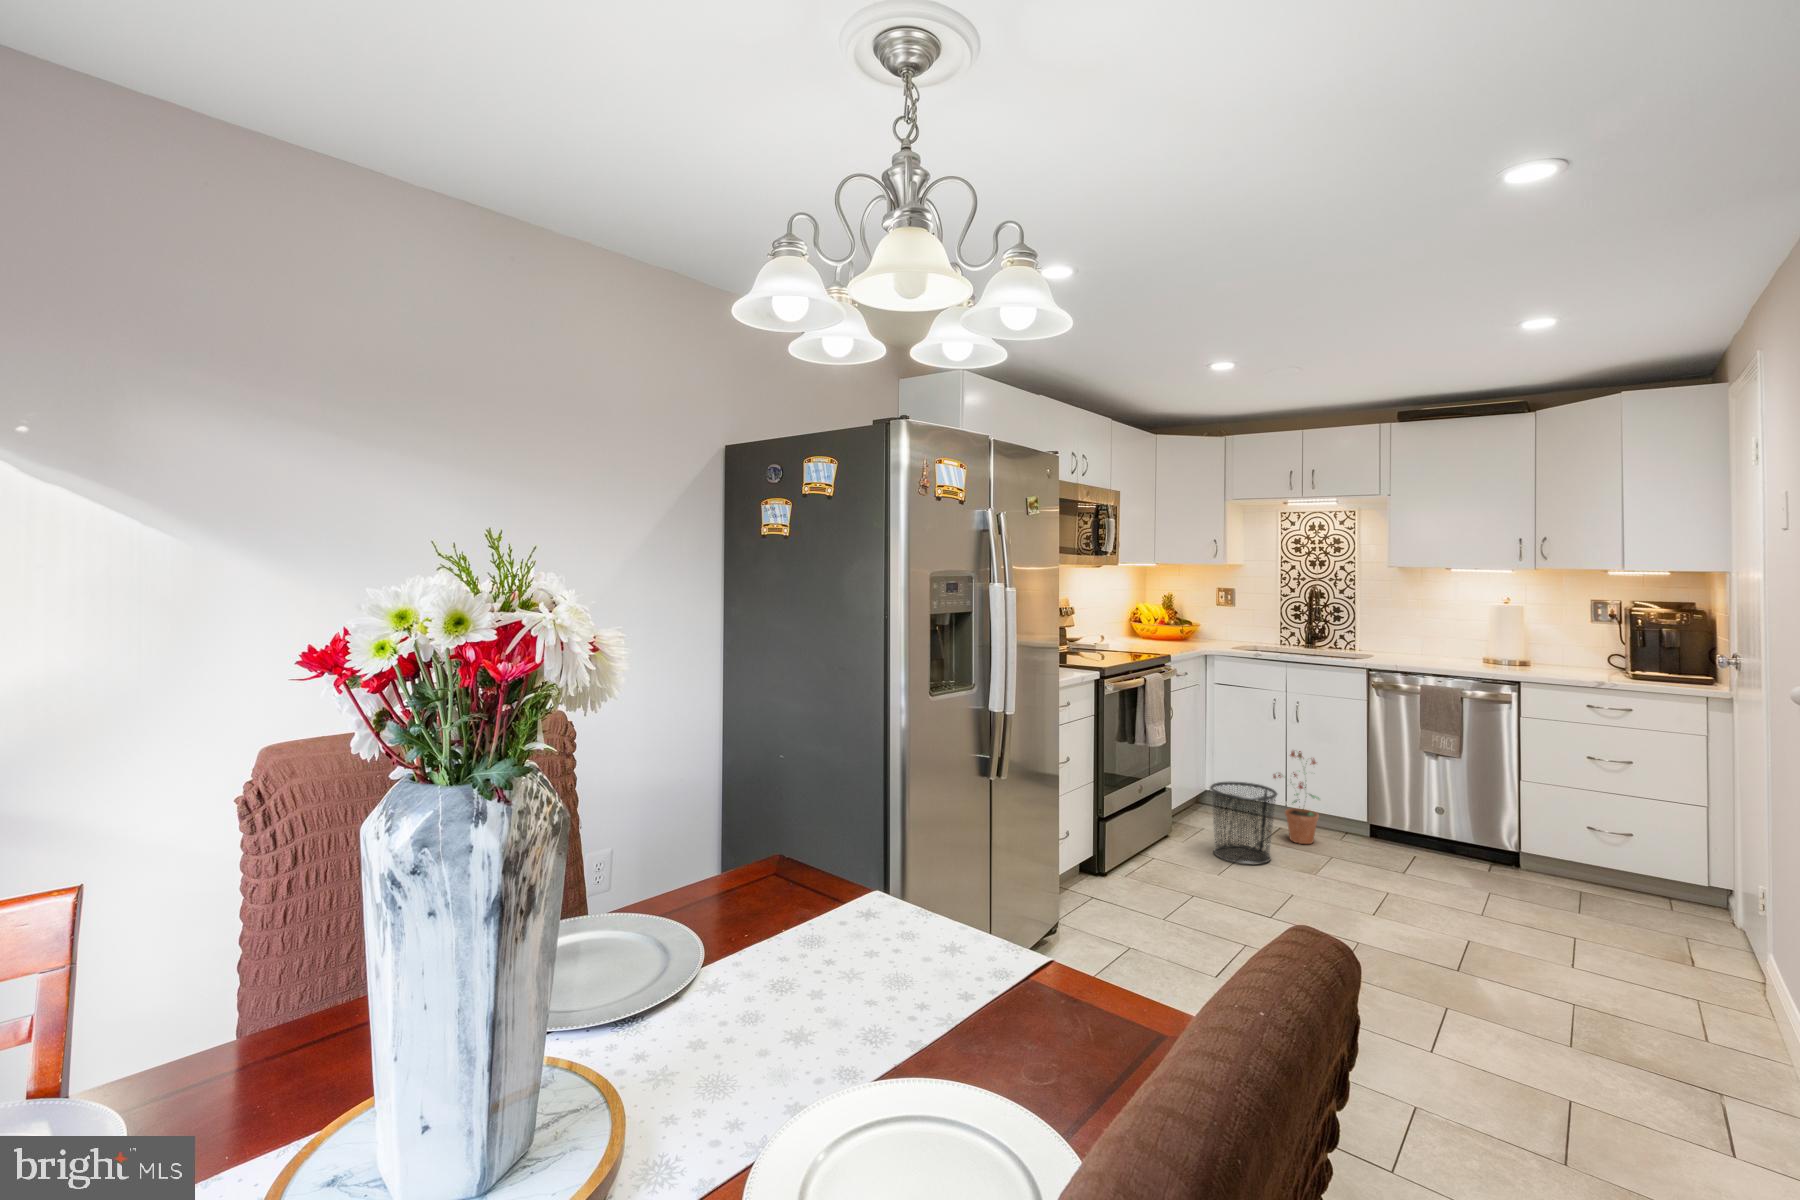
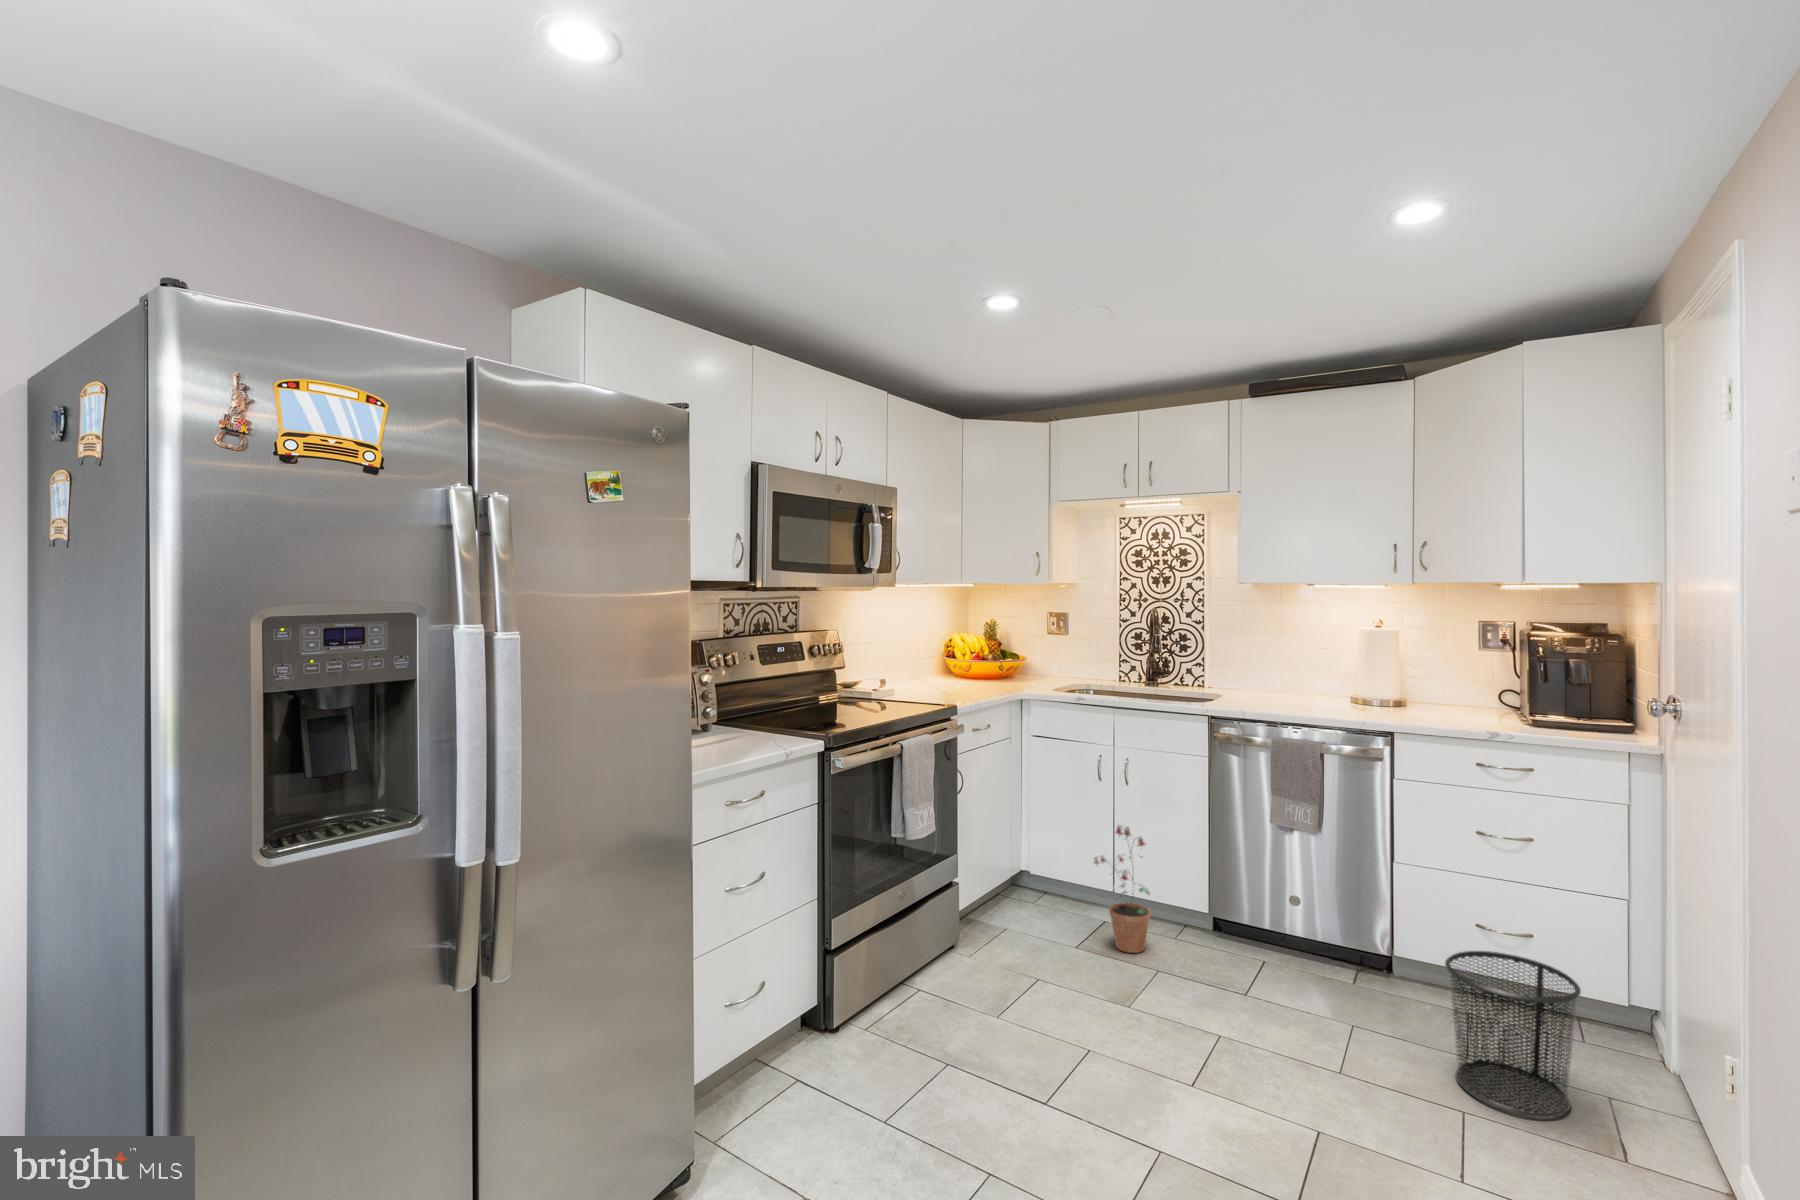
waste bin: present [1210,782,1277,865] -> present [1445,951,1581,1118]

